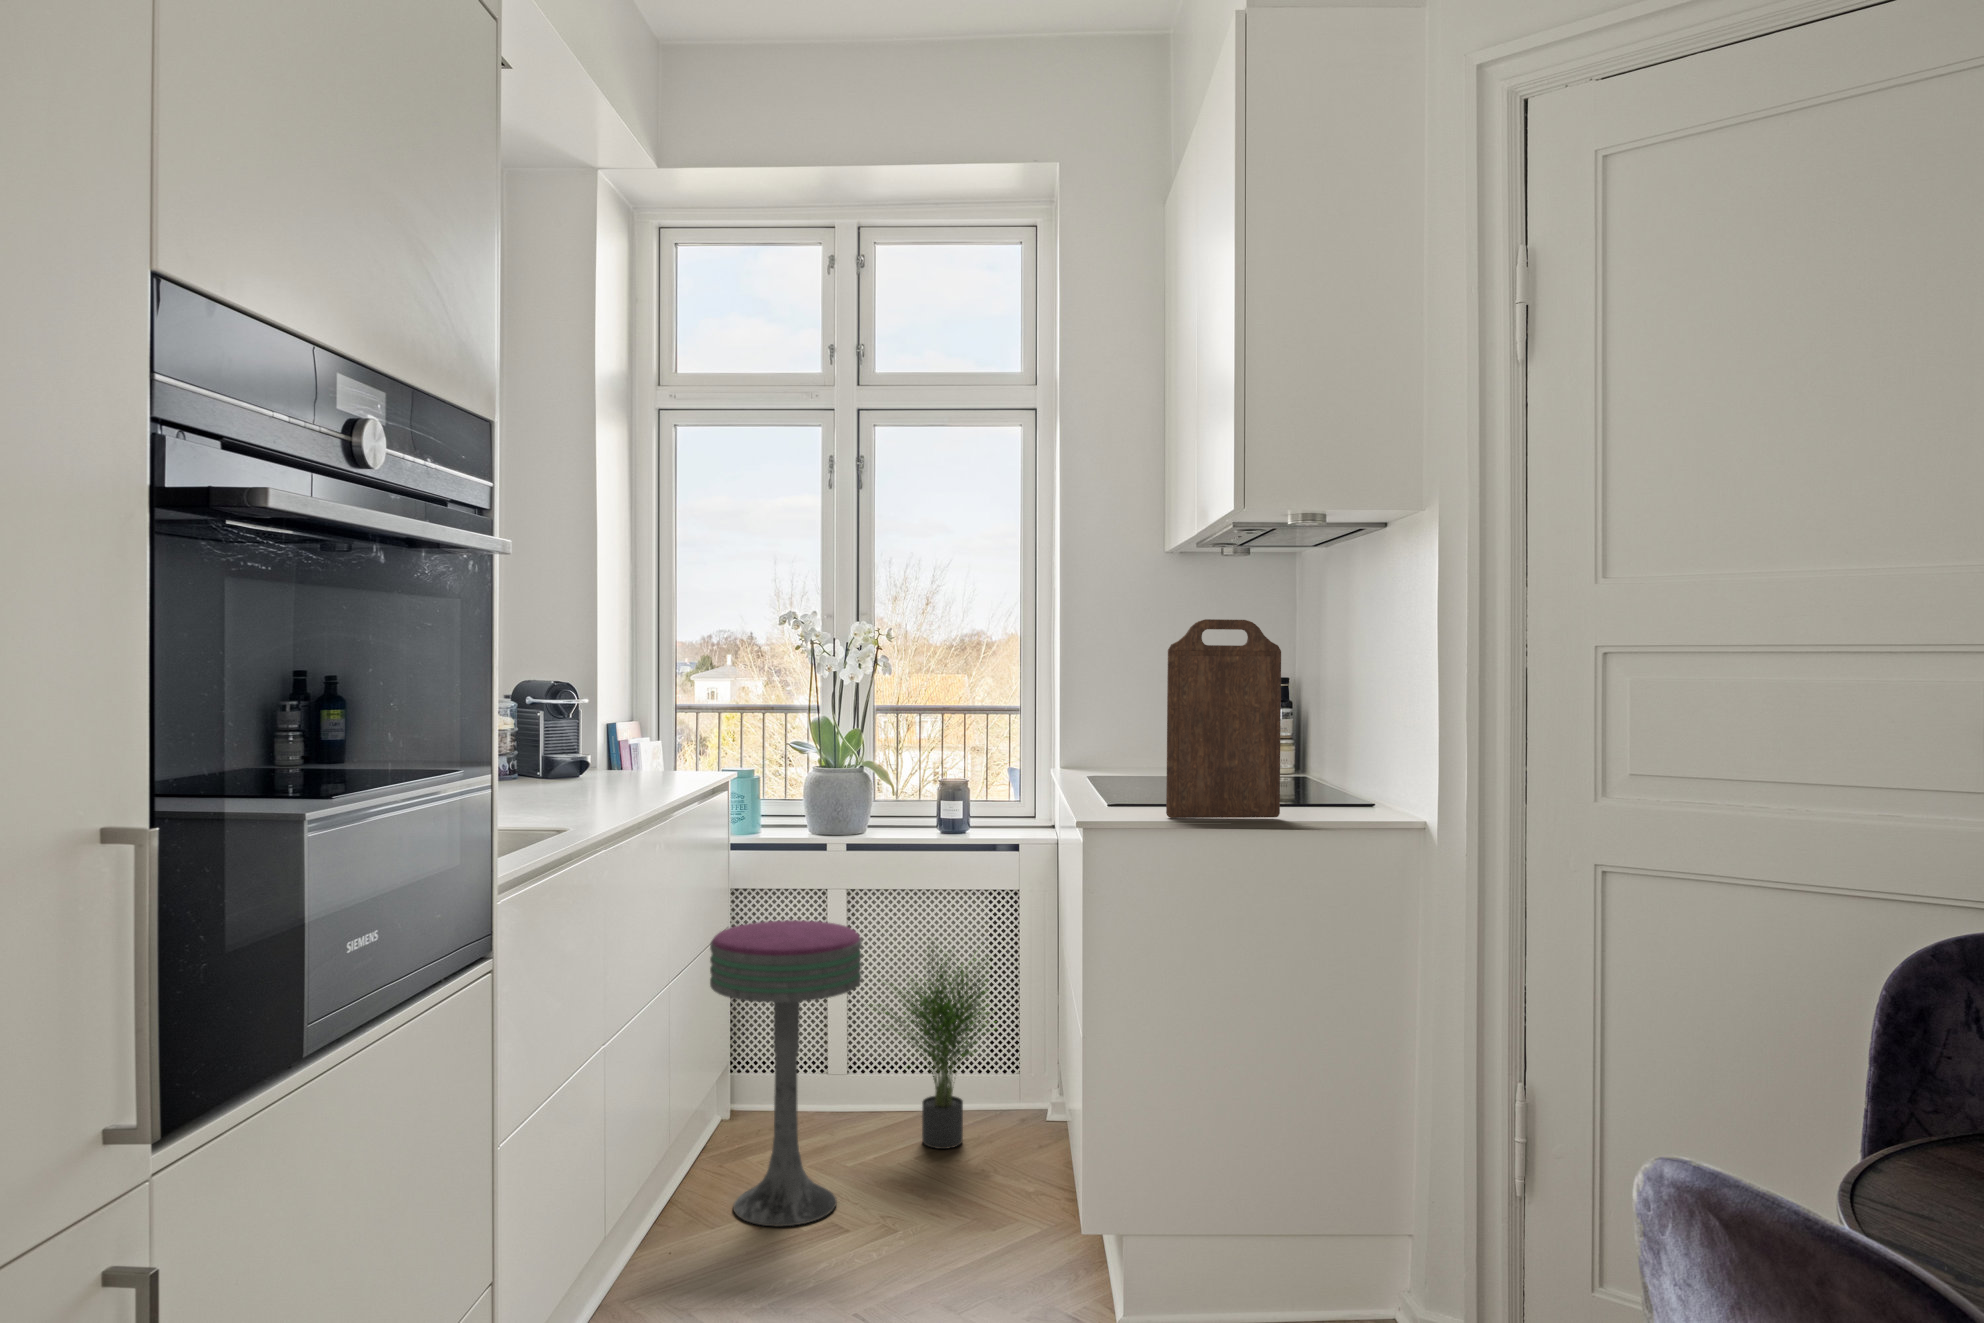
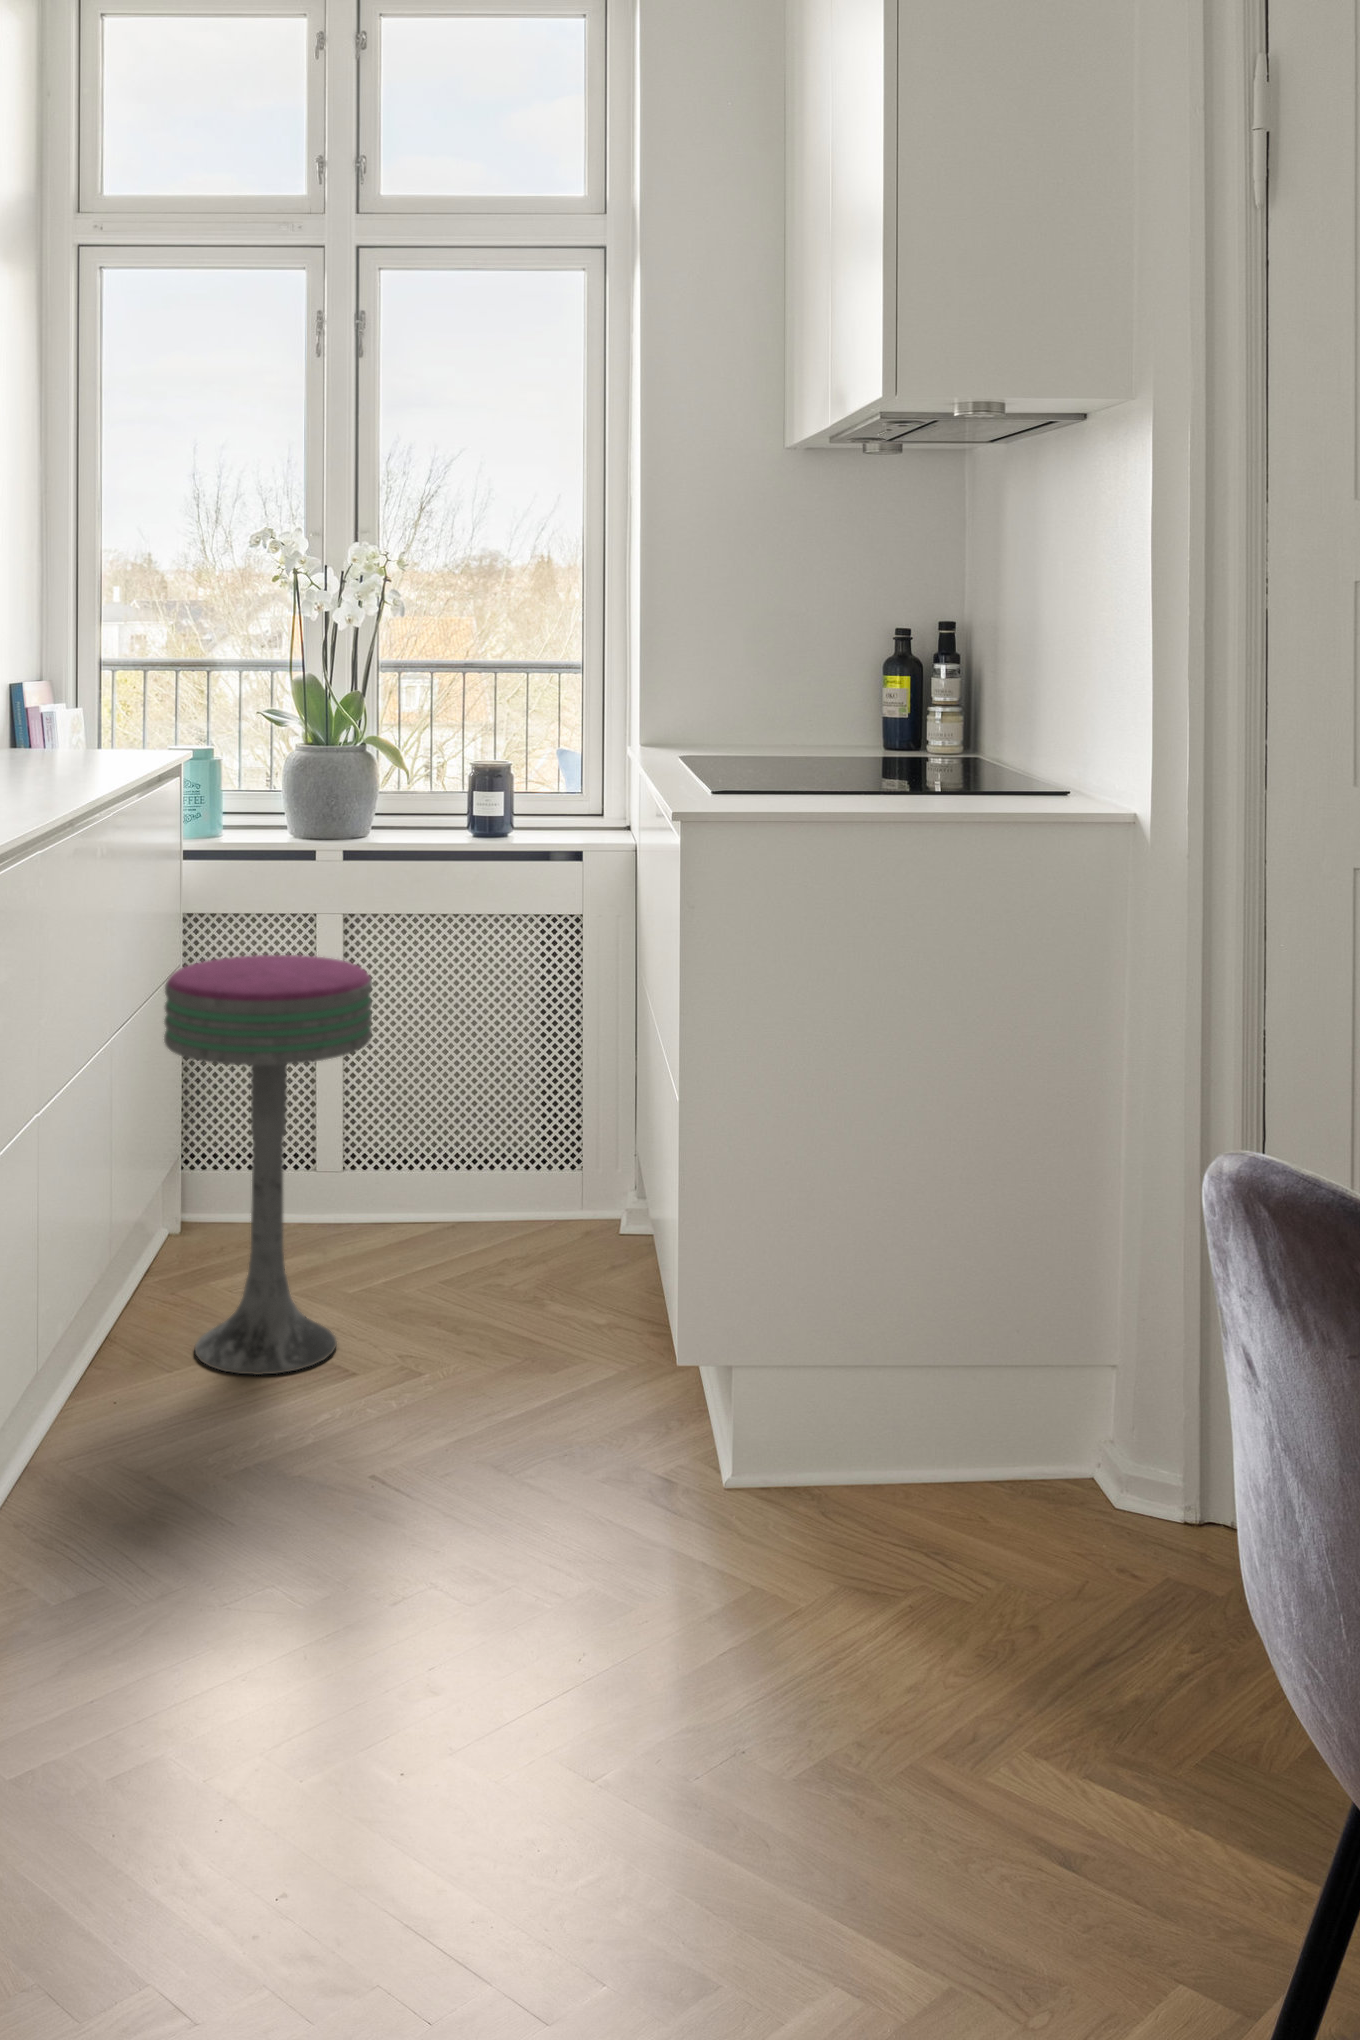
cutting board: present [1166,619,1281,818] -> none [791,545,944,811]
potted plant: present [883,948,995,1149] -> none [364,978,569,1273]

